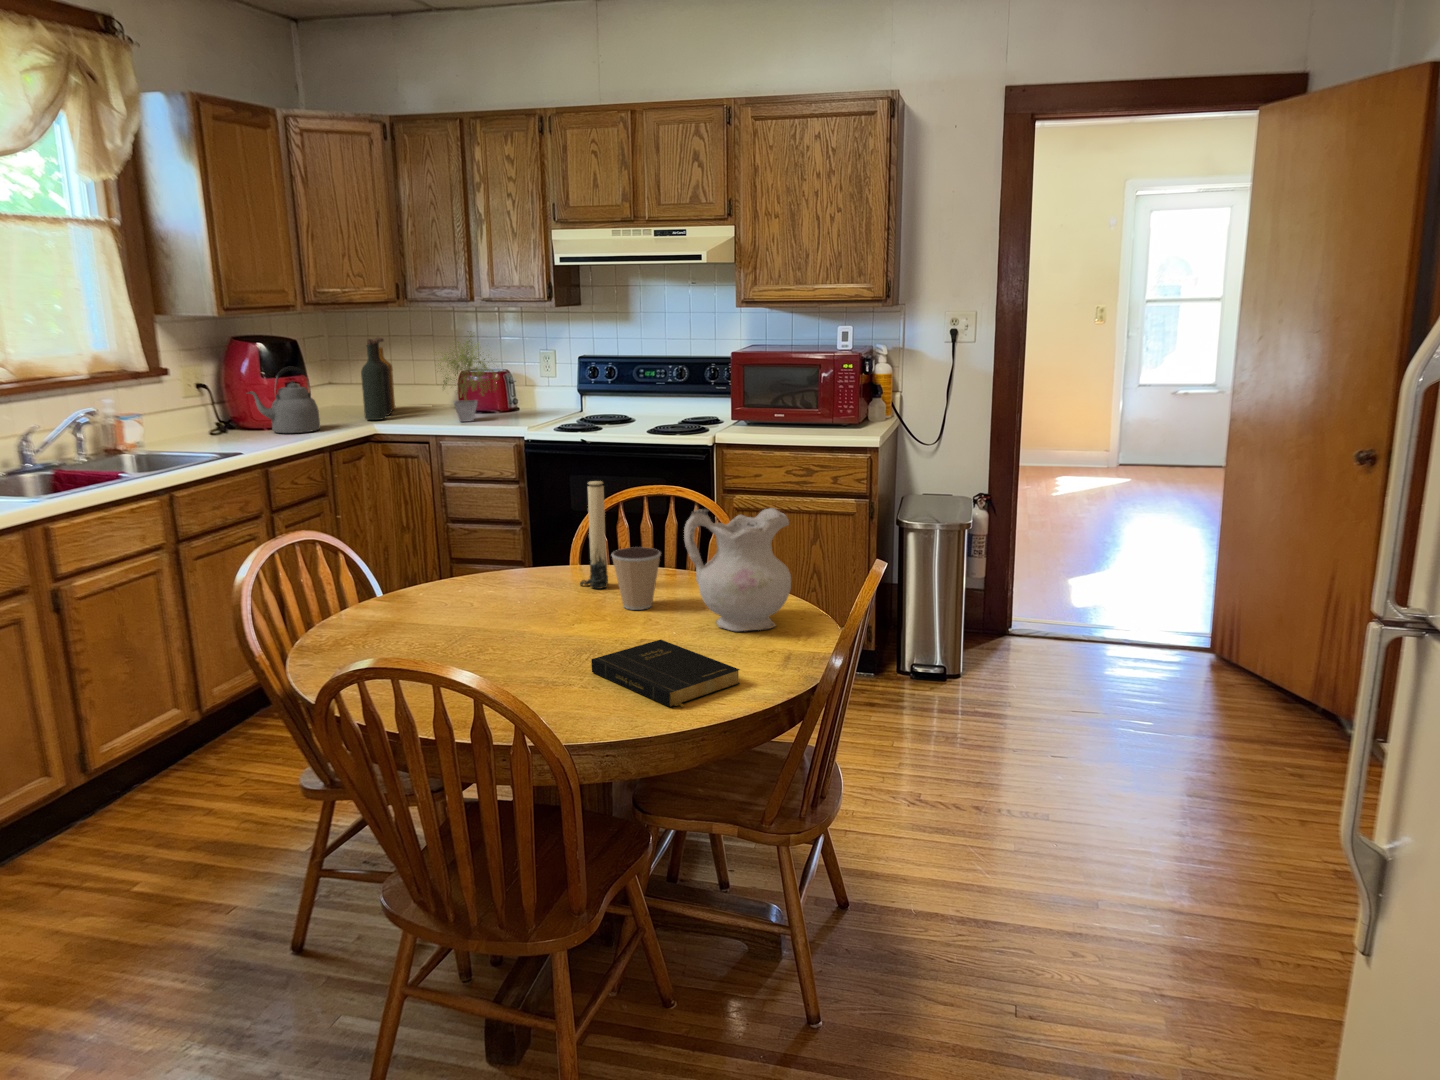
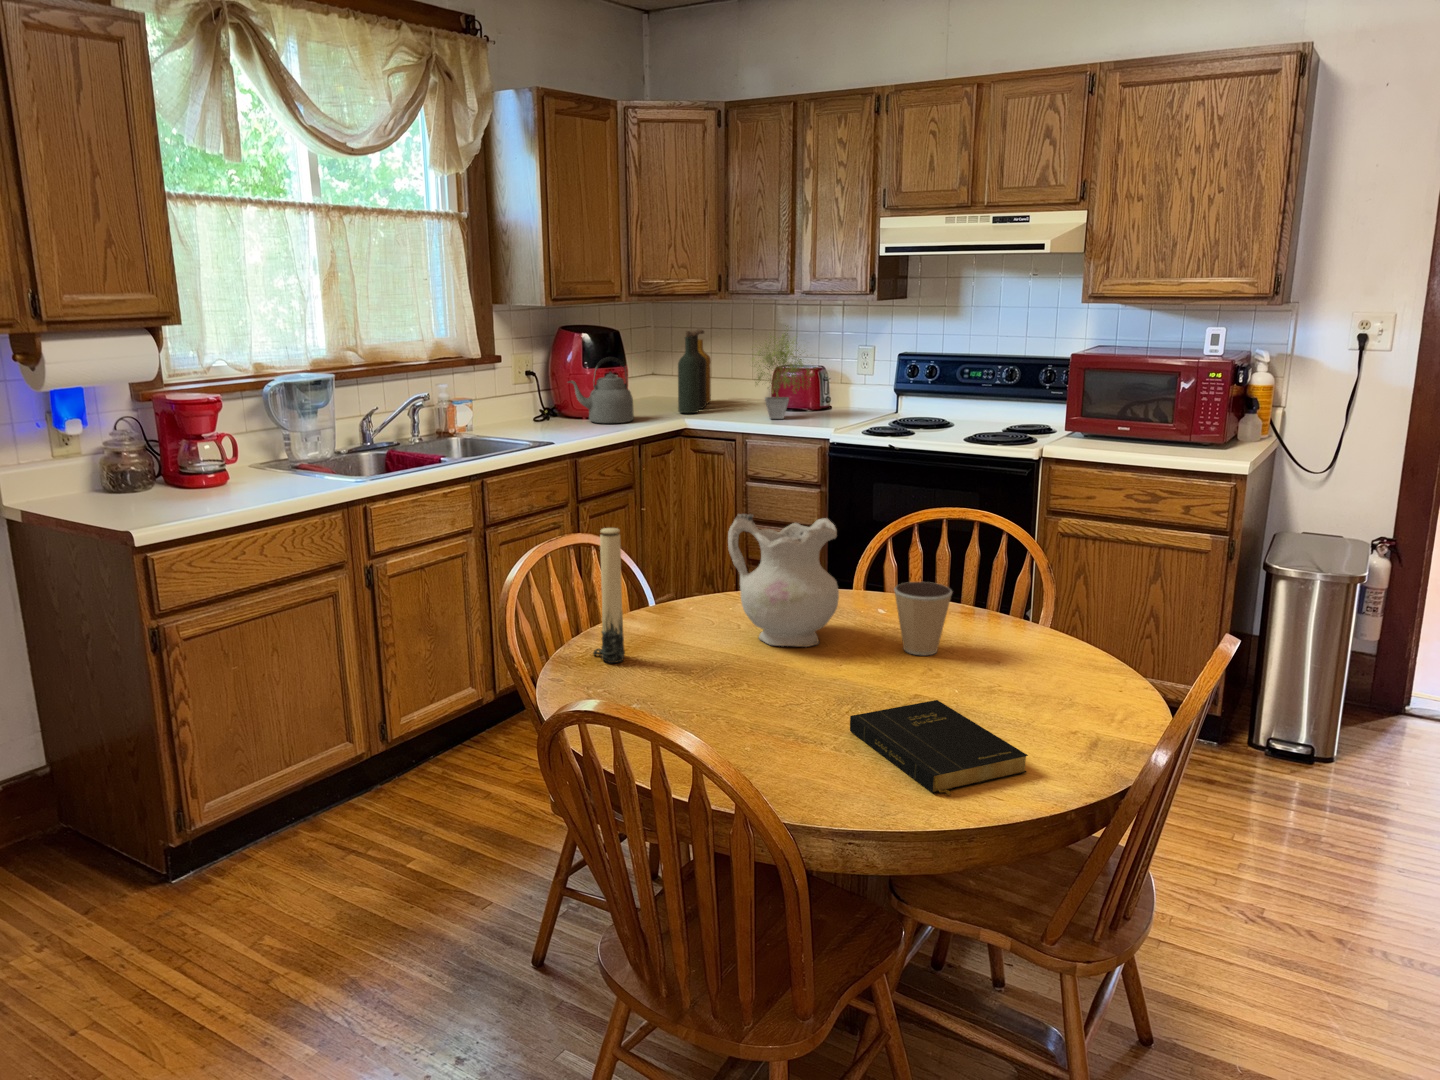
candle: present [580,481,608,589] -> present [593,528,625,663]
ceramic pitcher: present [684,508,791,631] -> present [728,514,839,647]

